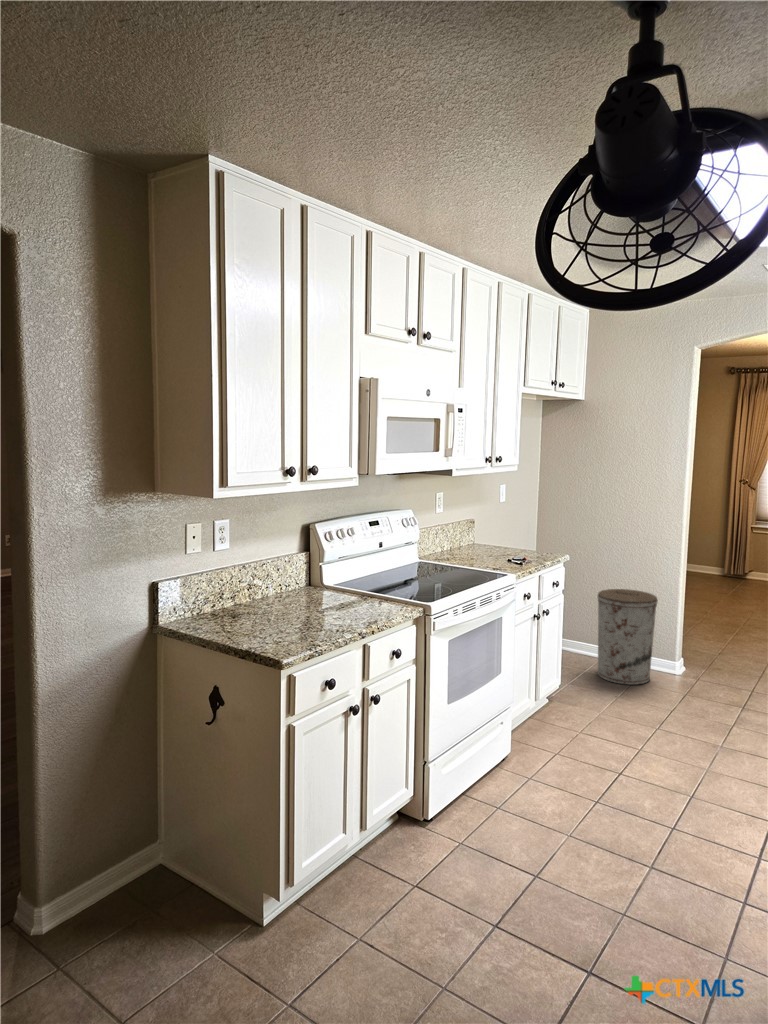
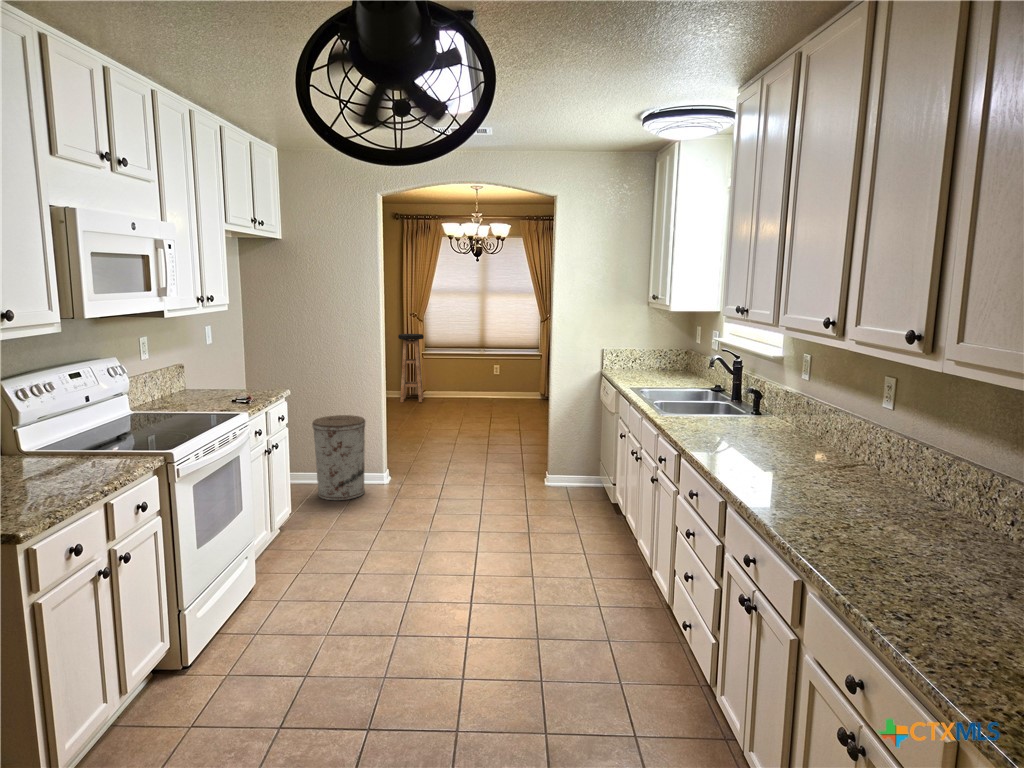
bar stool: none [717,504,754,586] -> present [398,334,424,402]

